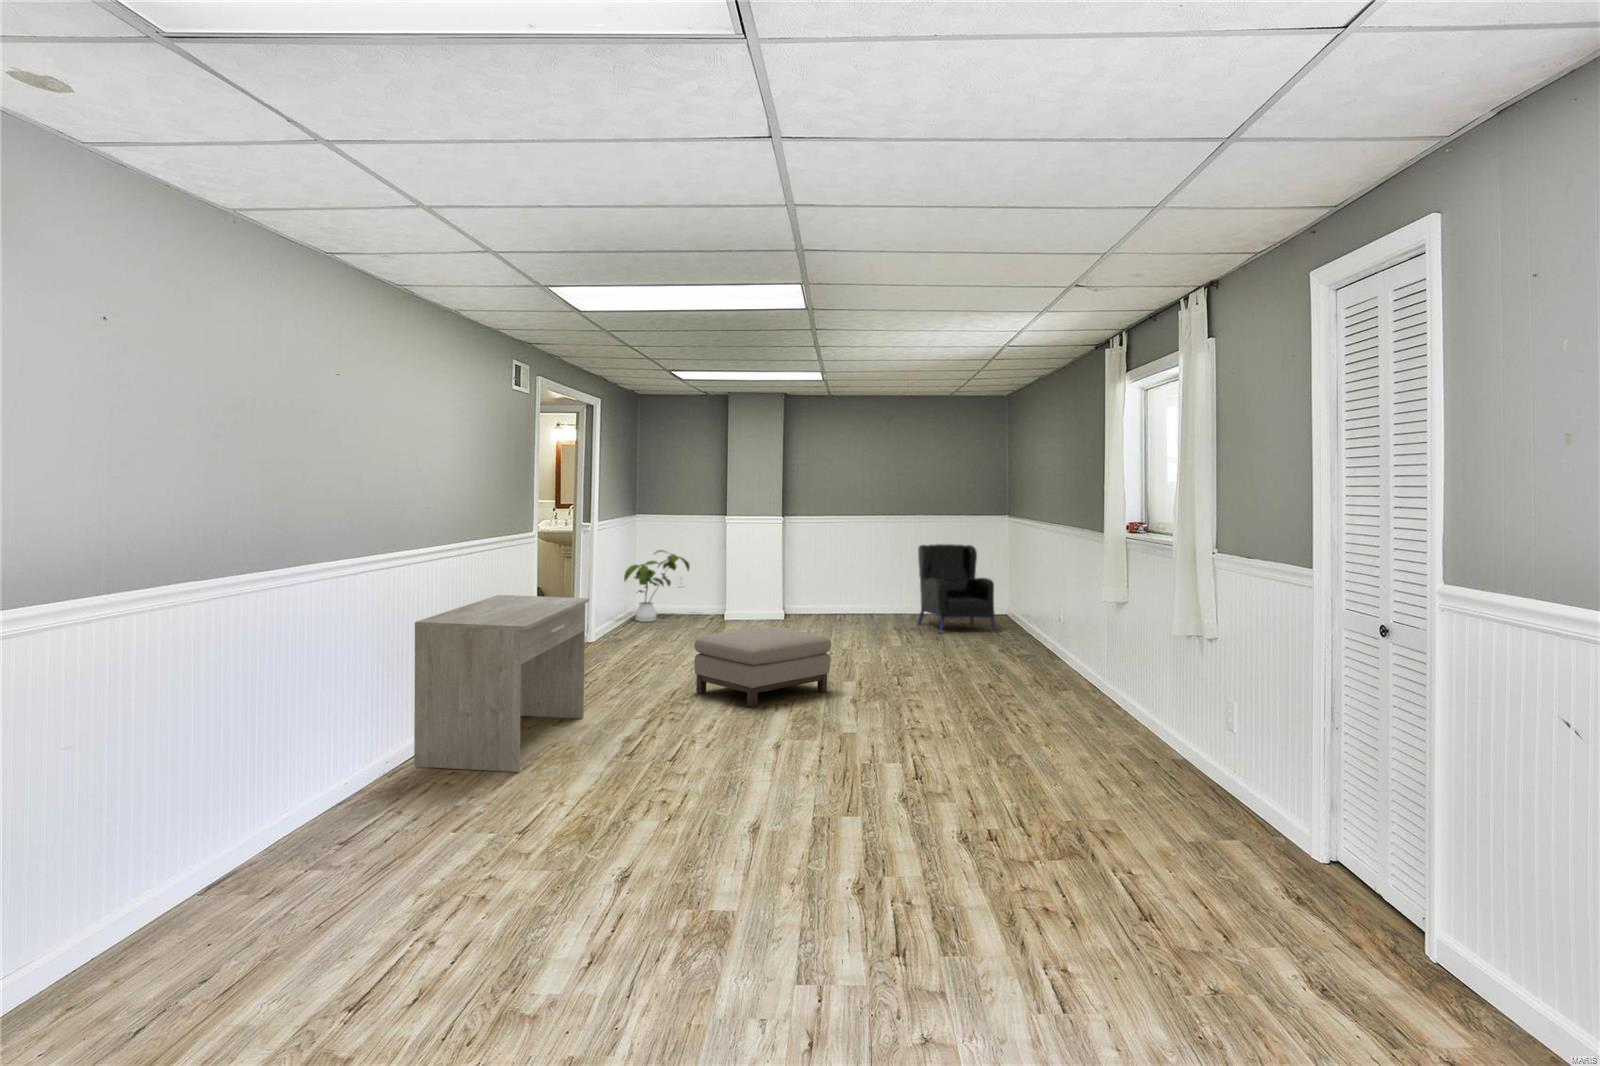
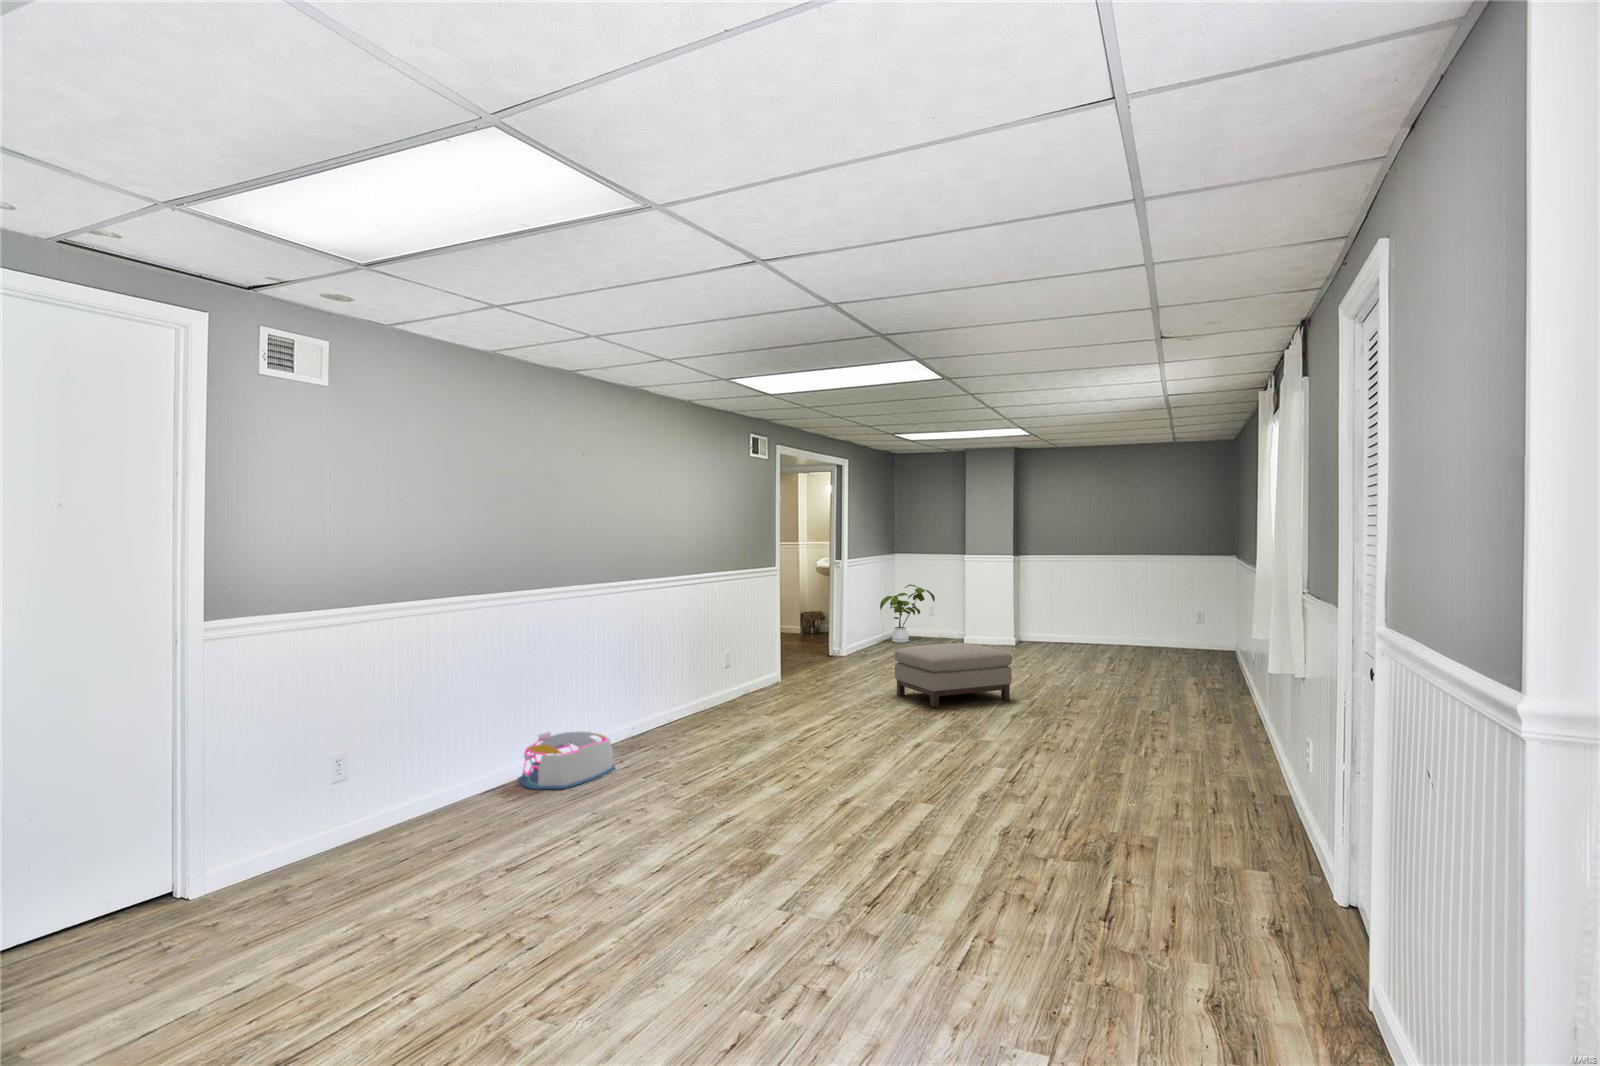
armchair: present [918,544,996,633] -> none [1140,579,1217,659]
desk: present [414,595,589,772] -> none [649,610,797,741]
storage bin: none [276,778,410,866] -> present [518,732,615,789]

